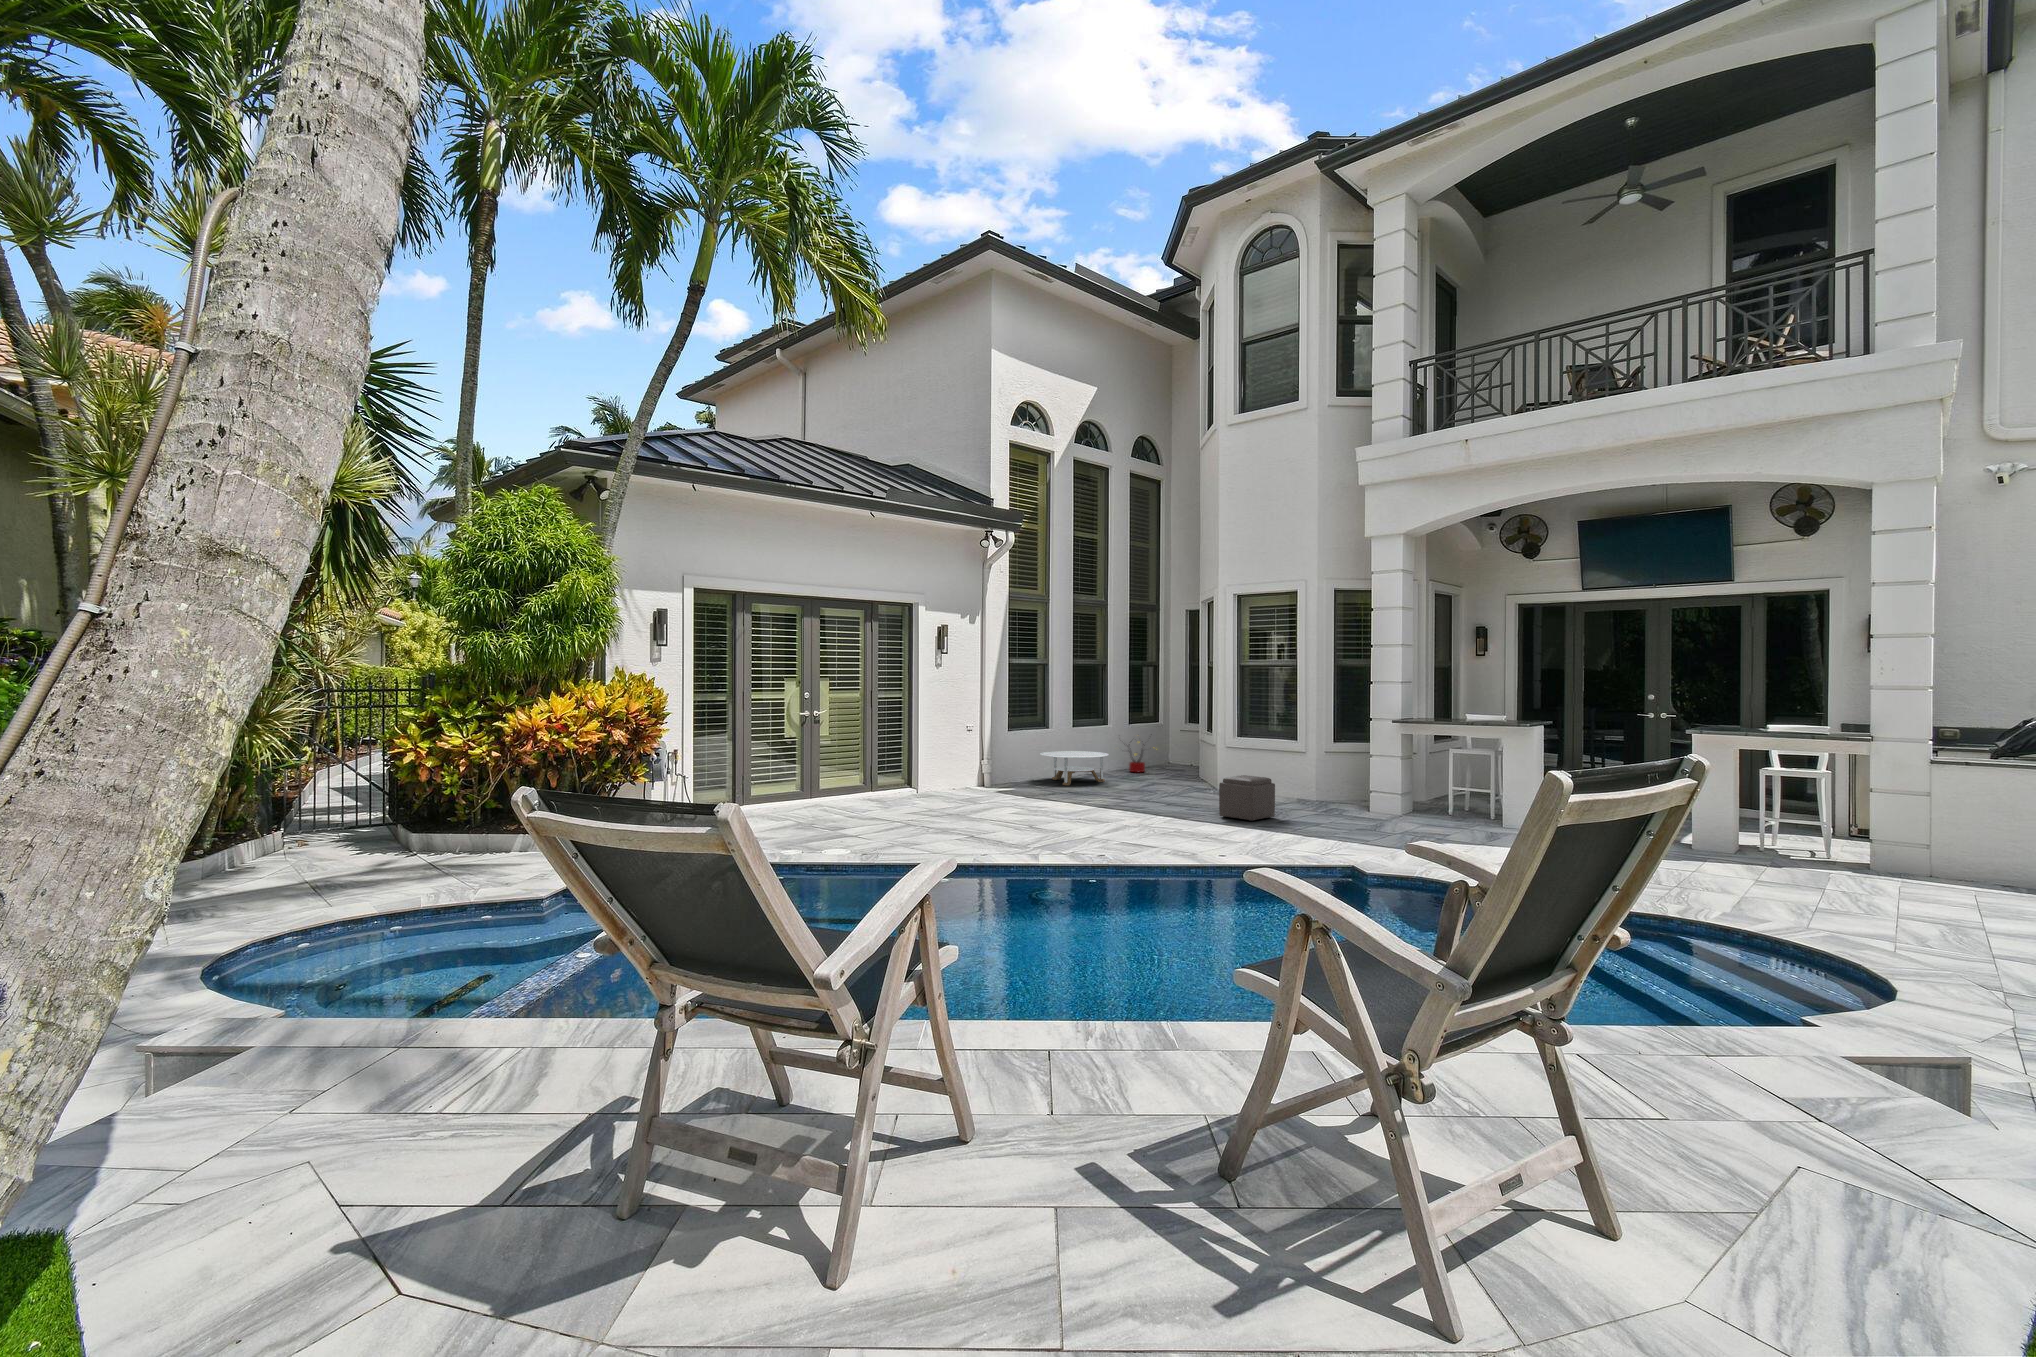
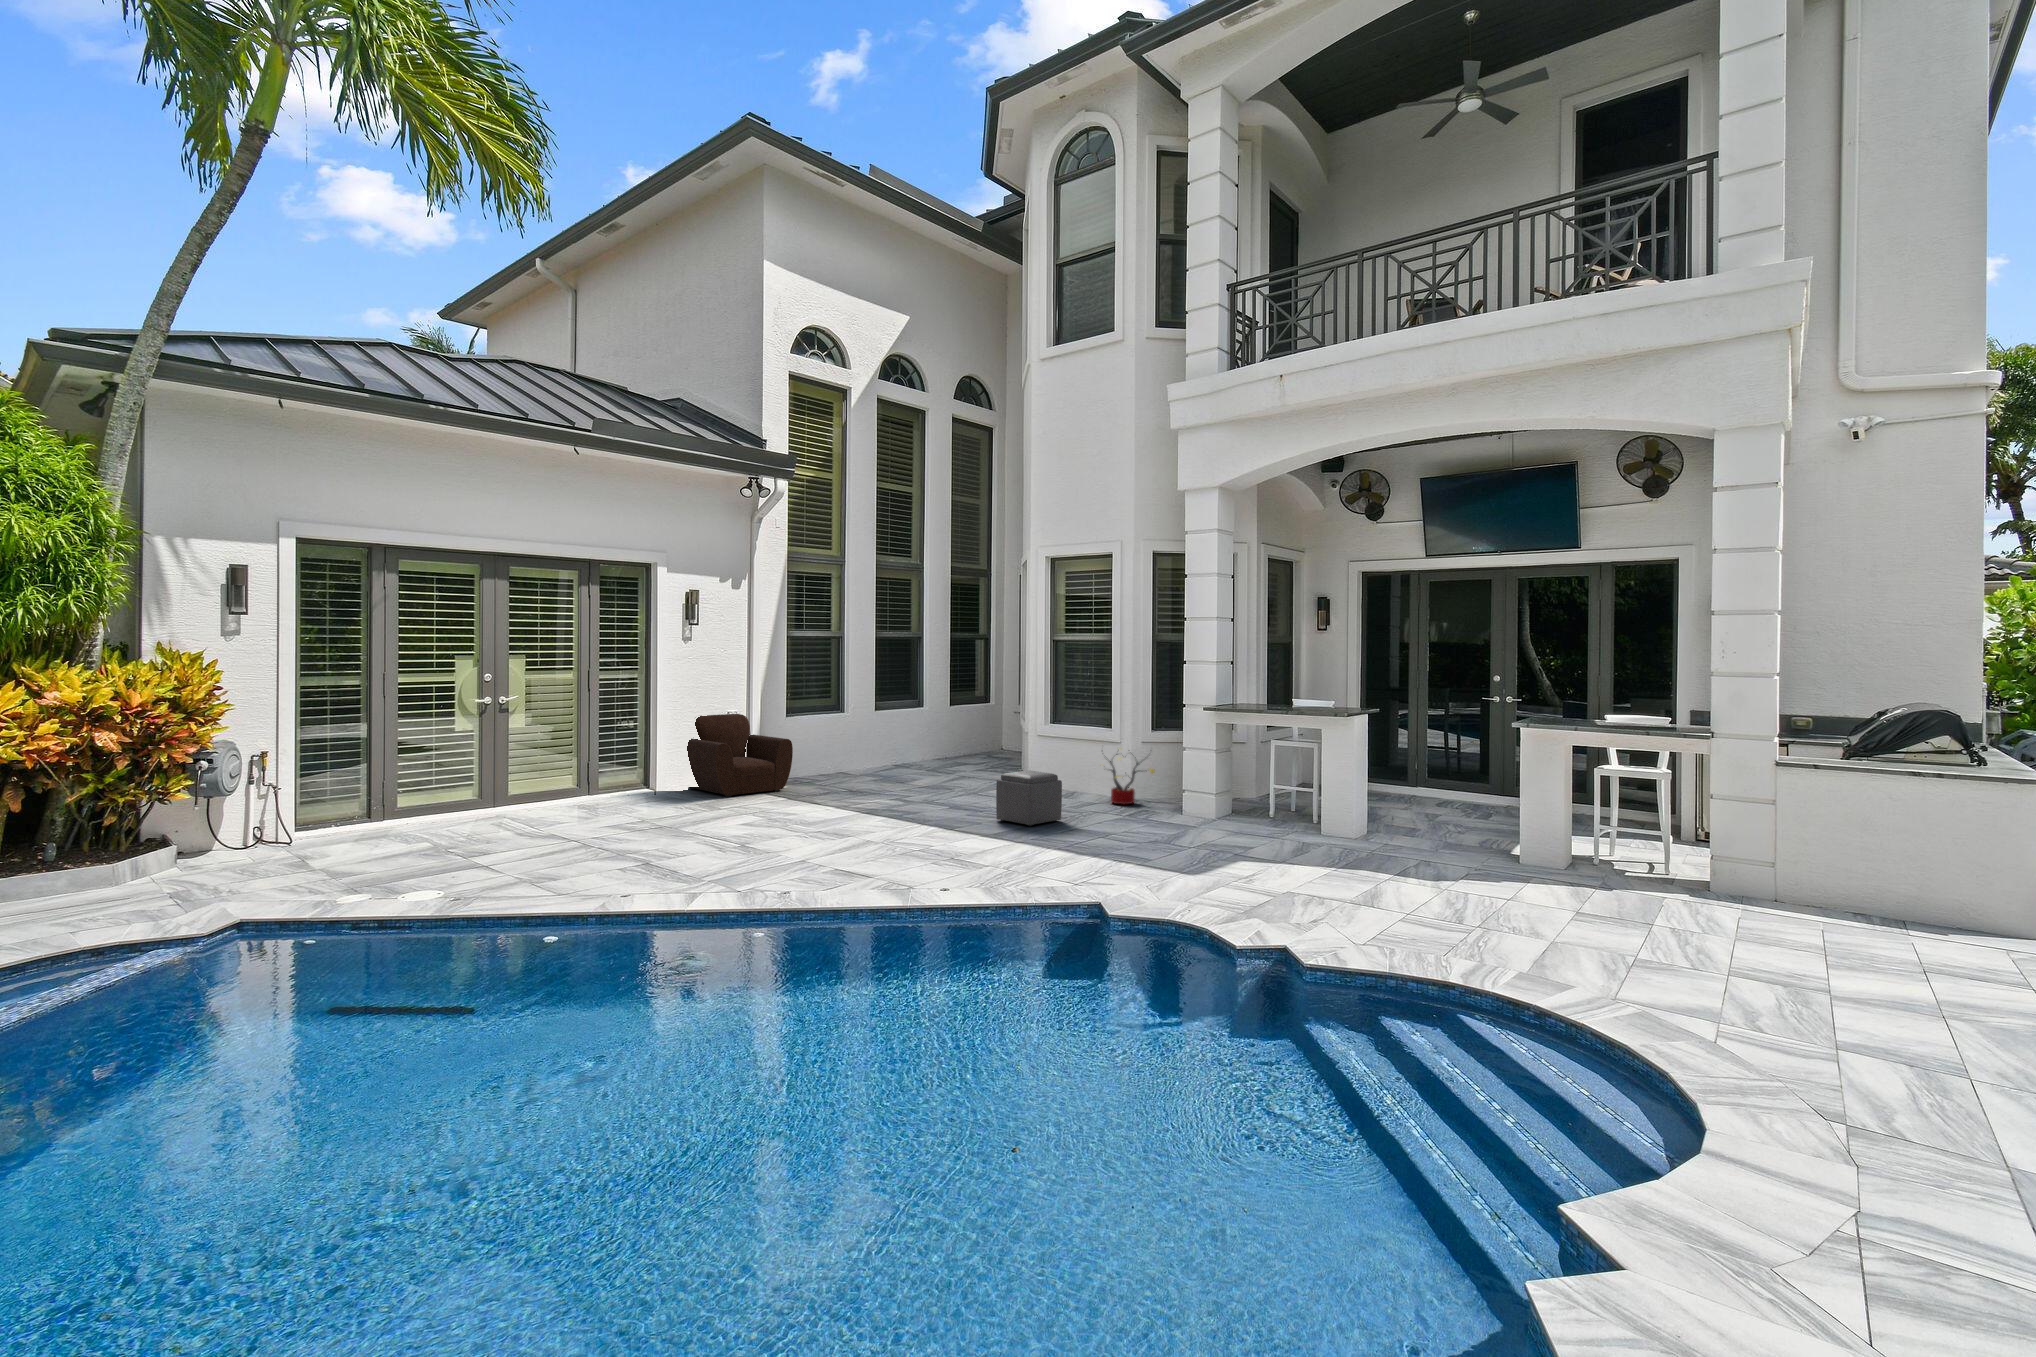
armchair: none [928,729,1024,798] -> present [687,714,793,797]
decorative plant: present [1129,744,1145,772] -> present [1110,754,1154,804]
round table: present [1040,751,1109,785] -> none [826,739,907,780]

